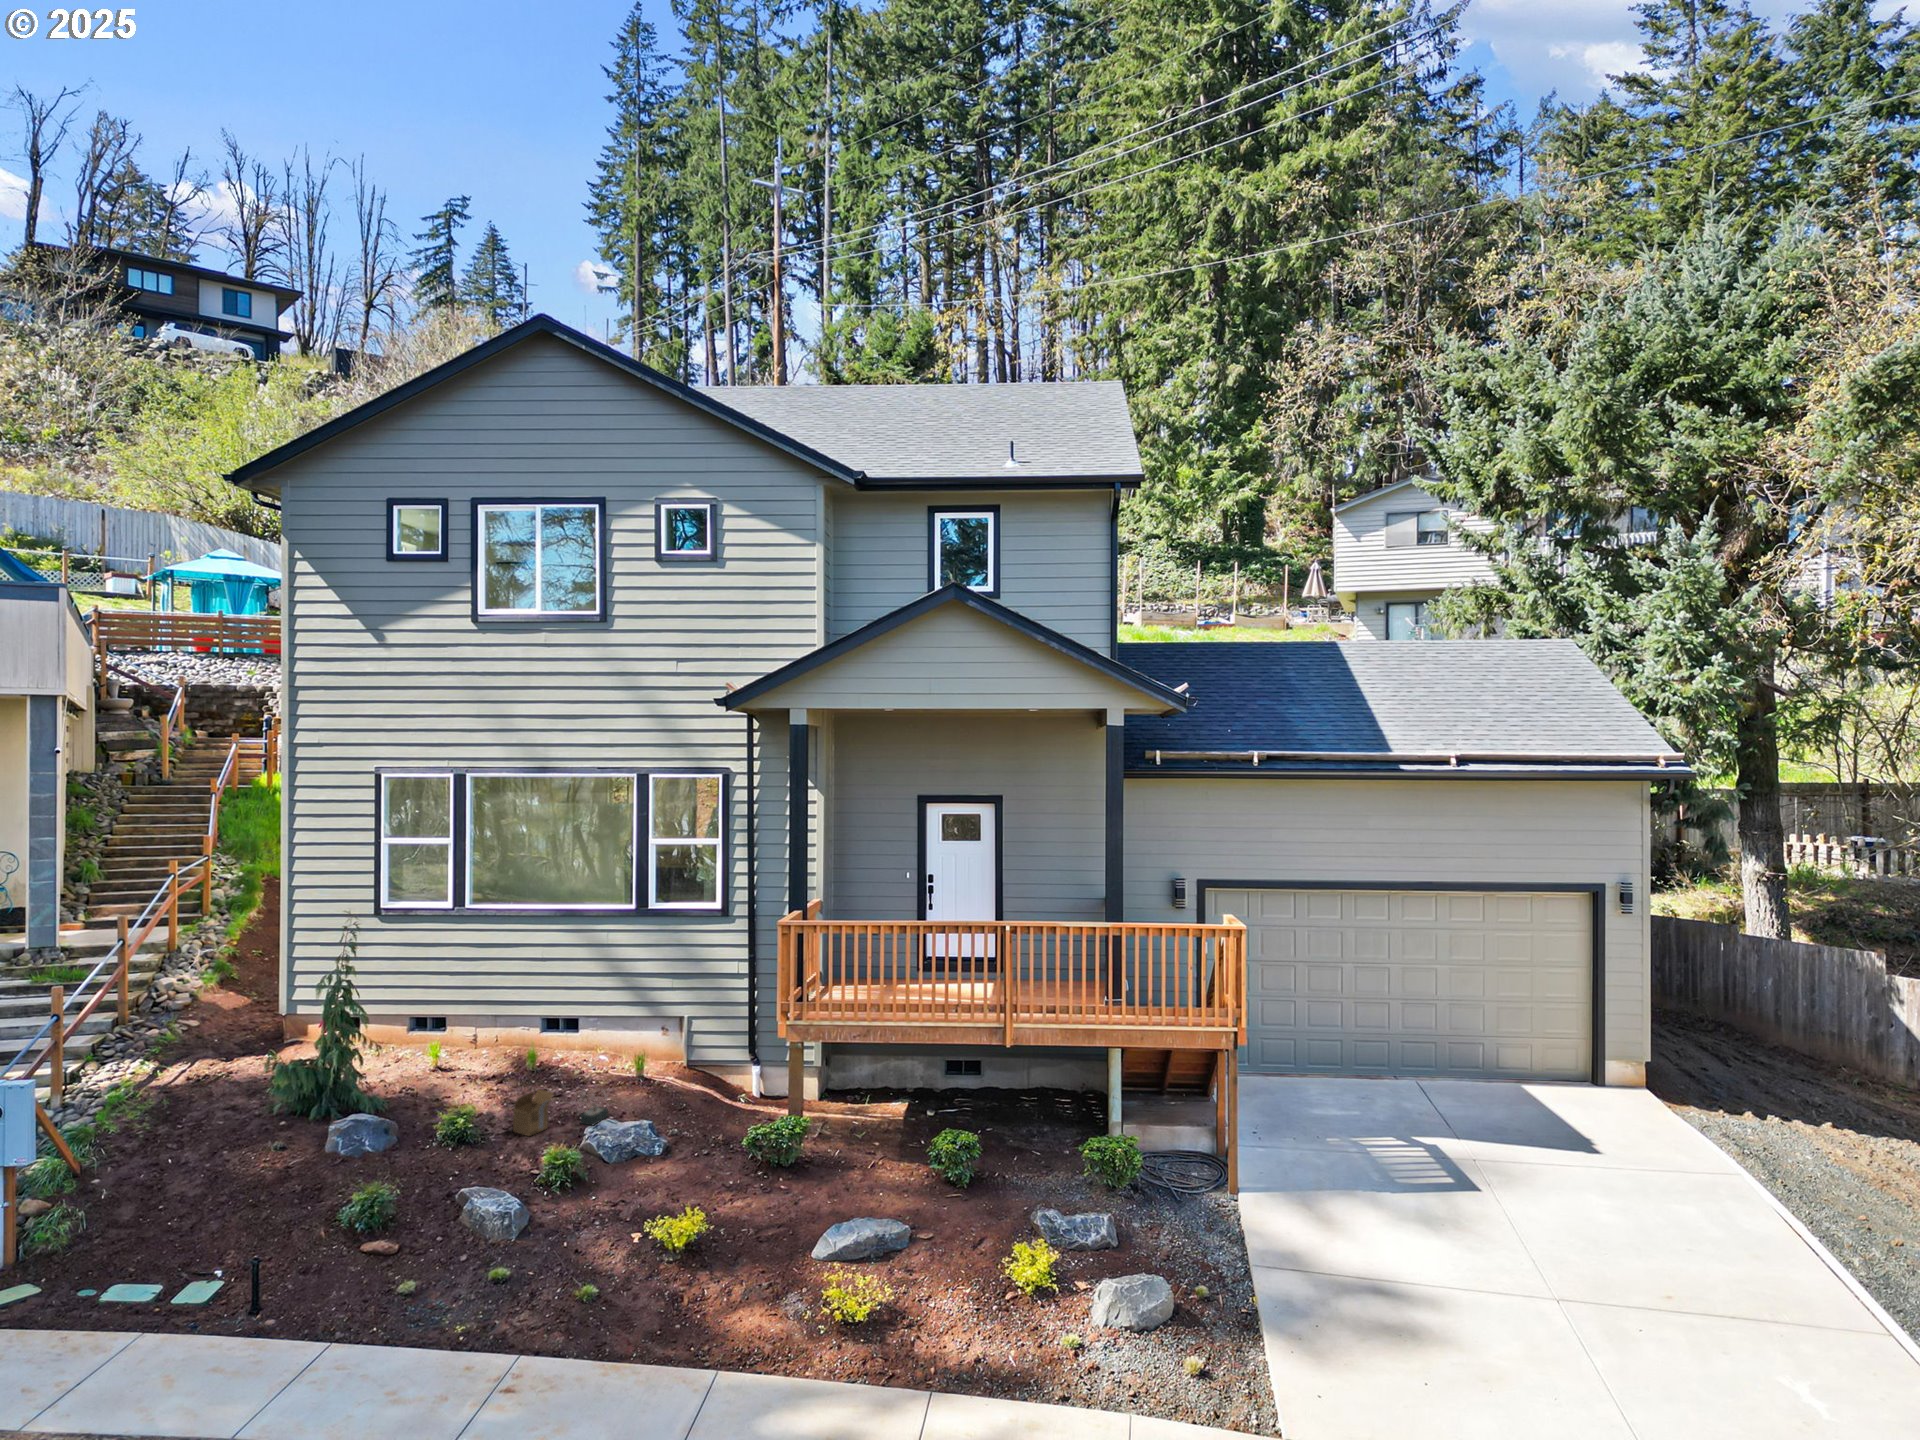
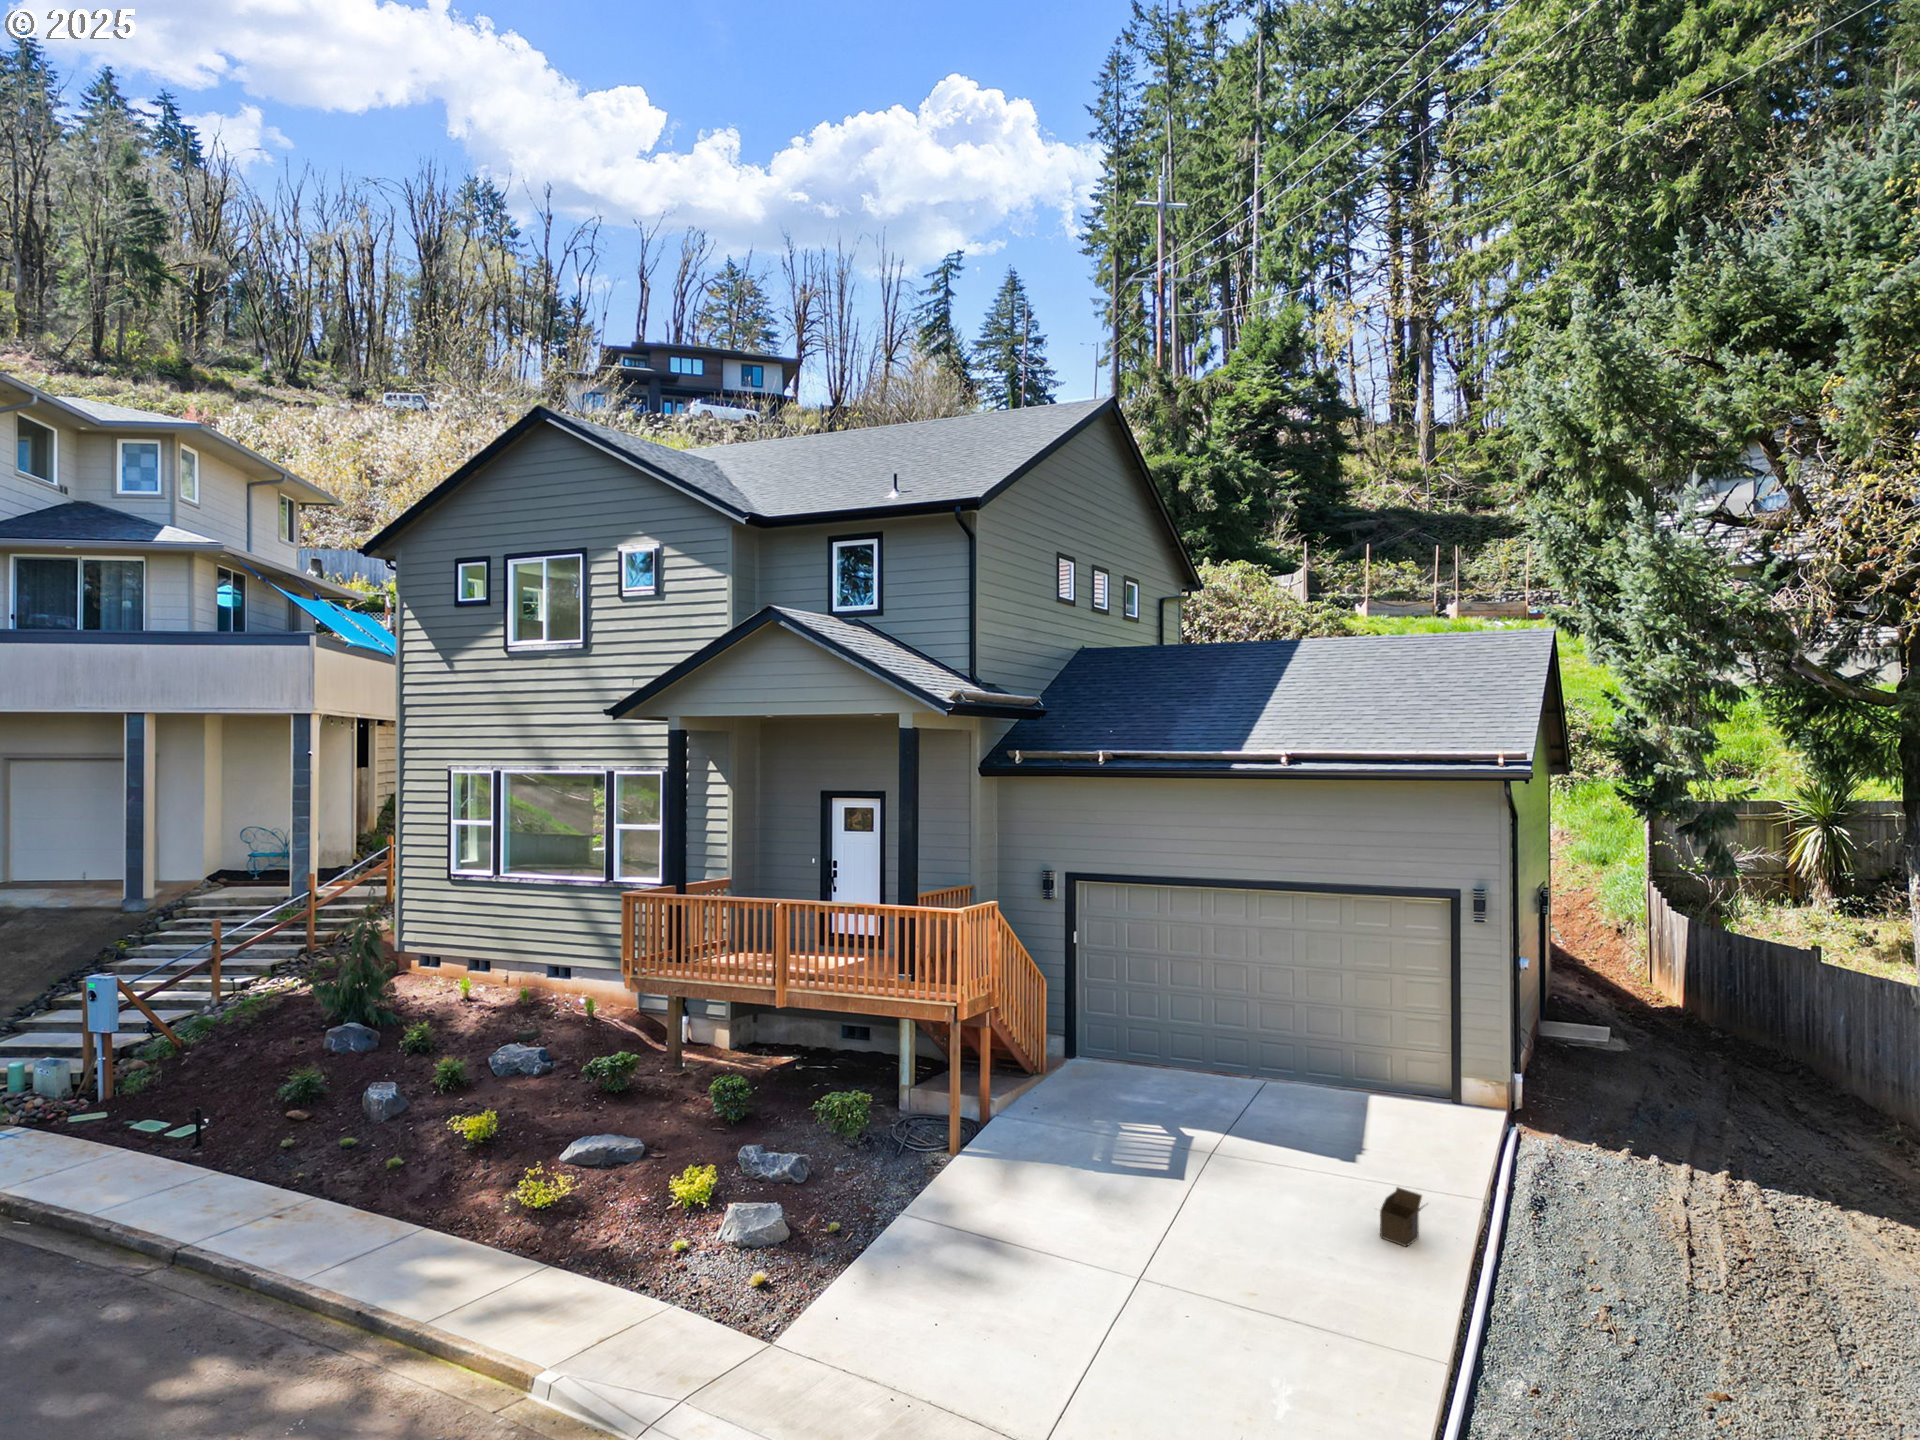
cardboard box: present [513,1089,553,1136] -> present [1380,1187,1424,1246]

